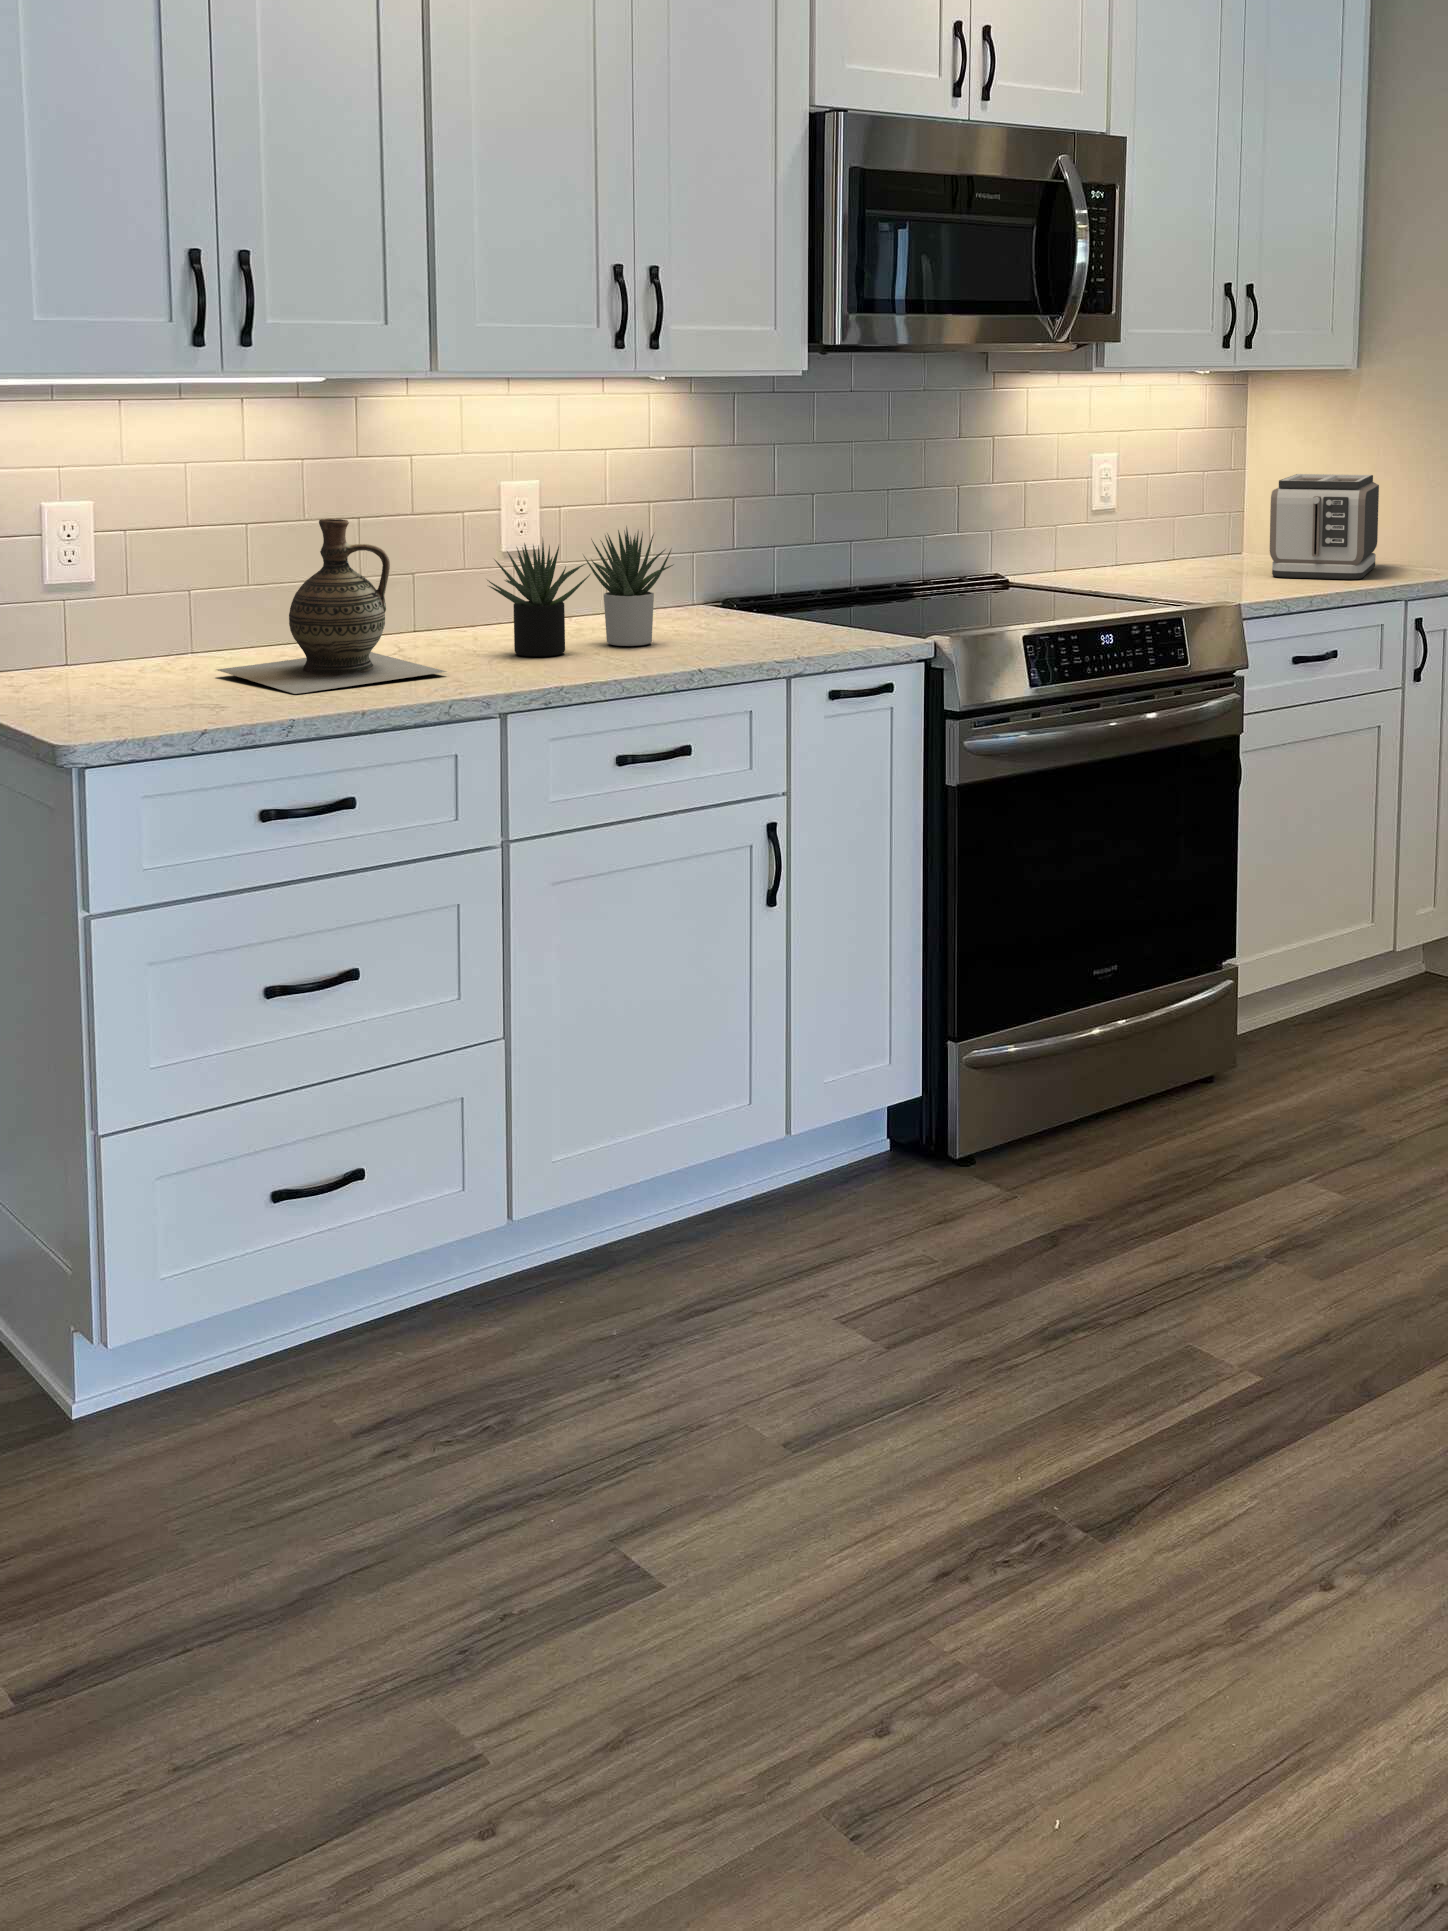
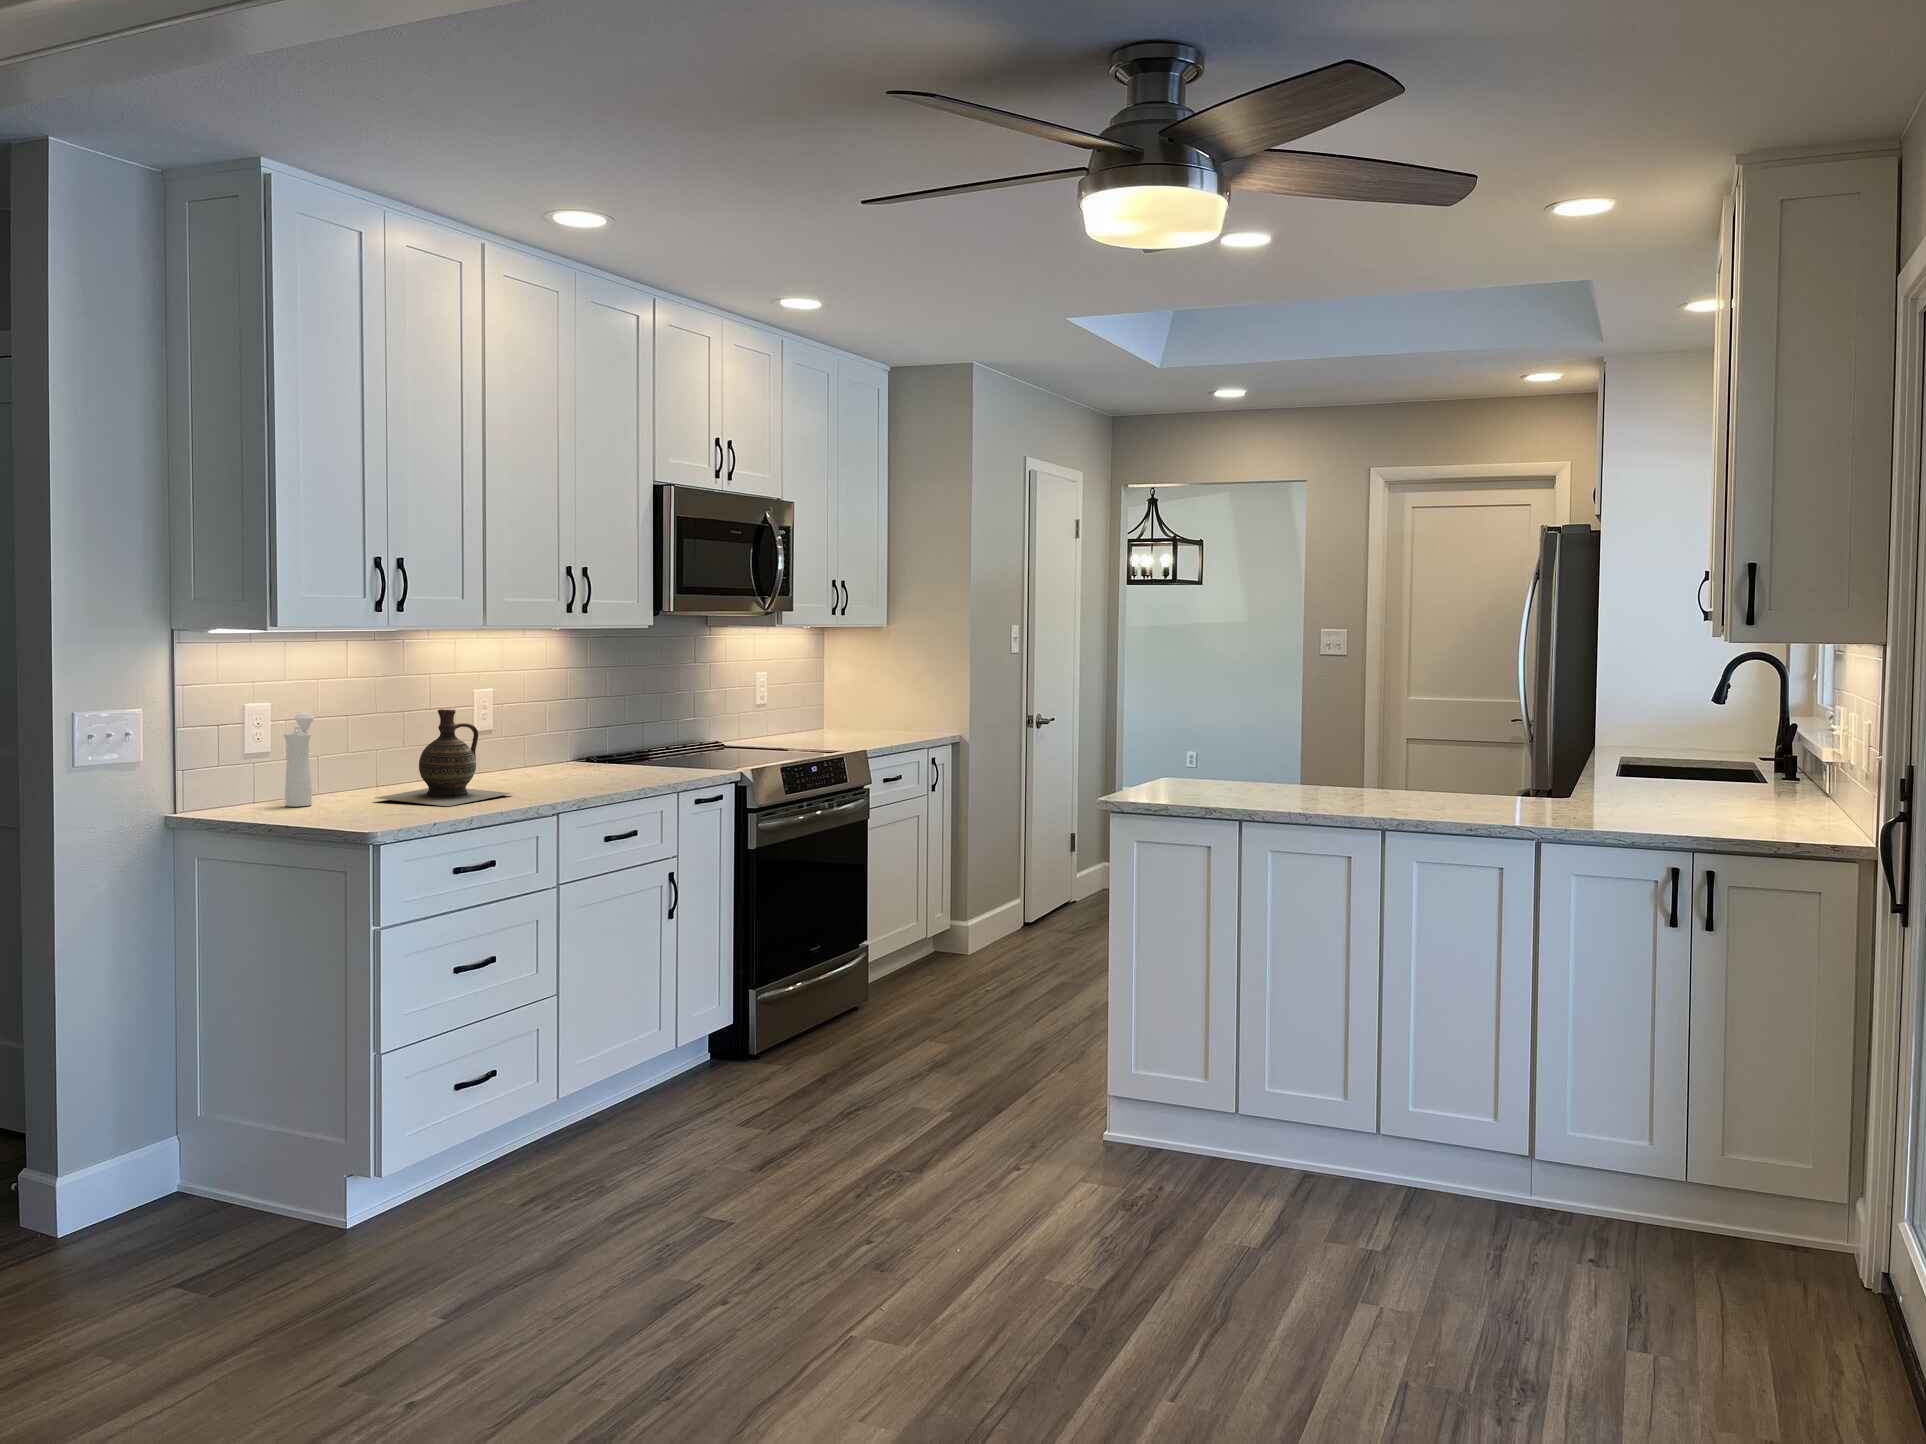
toaster: present [1270,474,1379,579] -> none [857,684,907,739]
pepper mill: none [74,521,149,680] -> present [284,713,314,807]
succulent plant: present [487,527,673,656] -> none [507,712,605,786]

